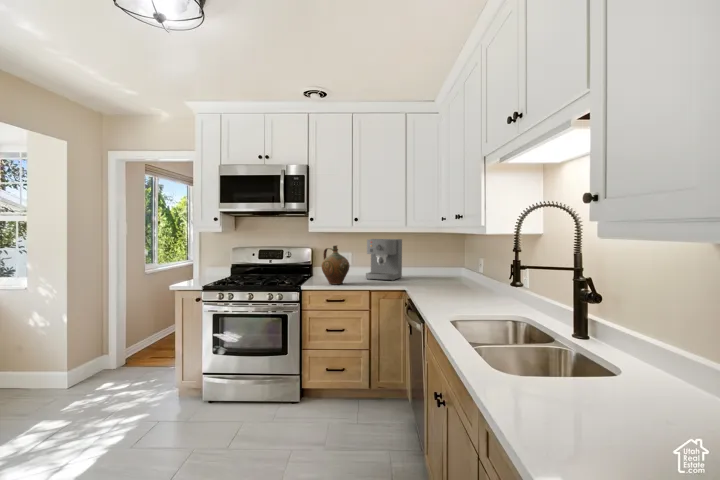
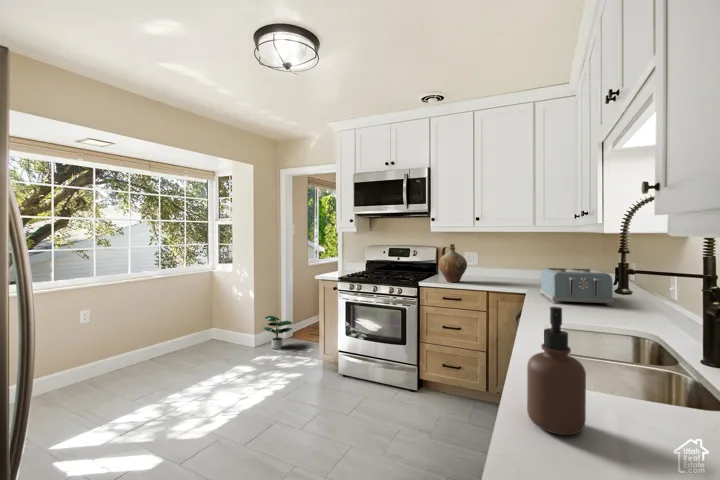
coffee maker: present [366,239,402,281] -> none [488,238,531,281]
toaster: none [421,267,483,298] -> present [540,268,614,305]
soap dispenser: none [500,299,546,403] -> present [527,307,586,435]
potted plant: none [85,340,130,383] -> present [263,316,292,349]

